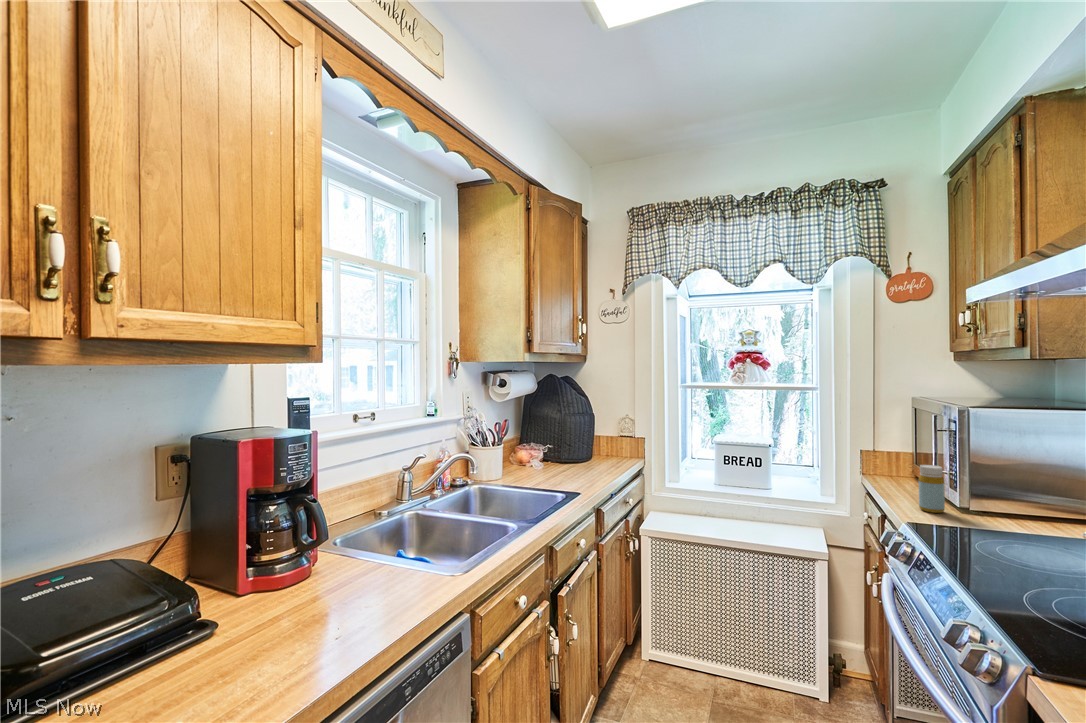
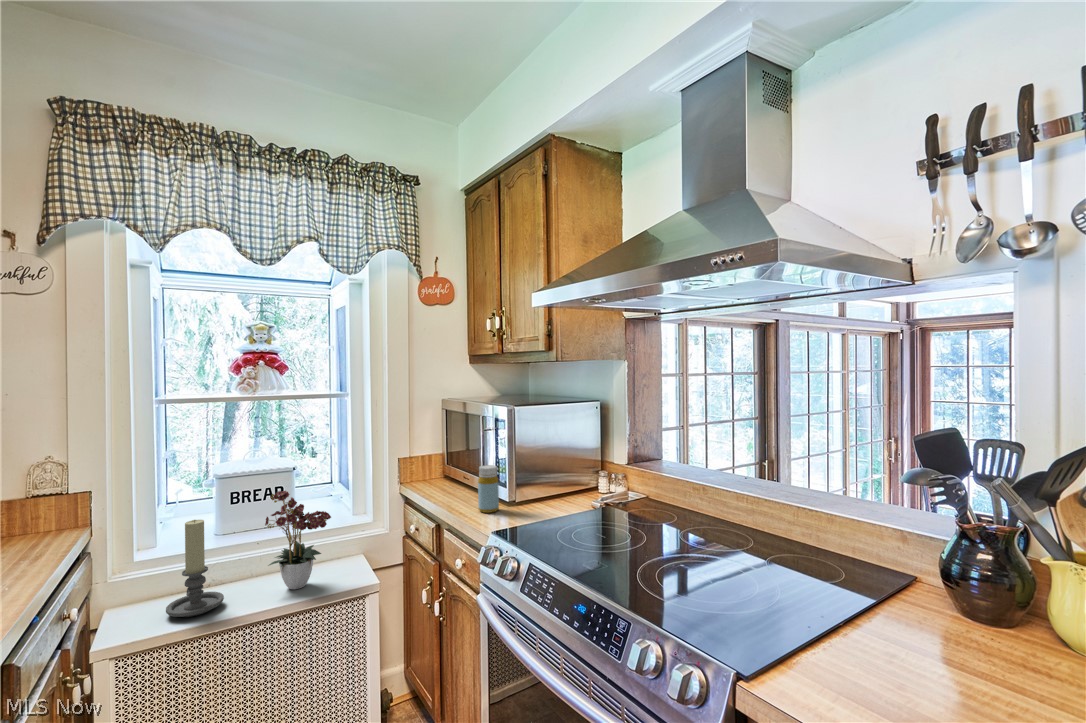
flower arrangement: none [734,452,792,532] -> present [265,491,331,589]
candle holder: none [678,463,711,525] -> present [166,520,224,617]

